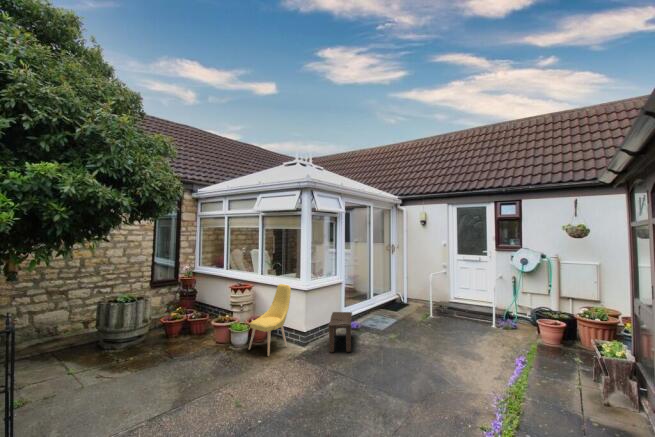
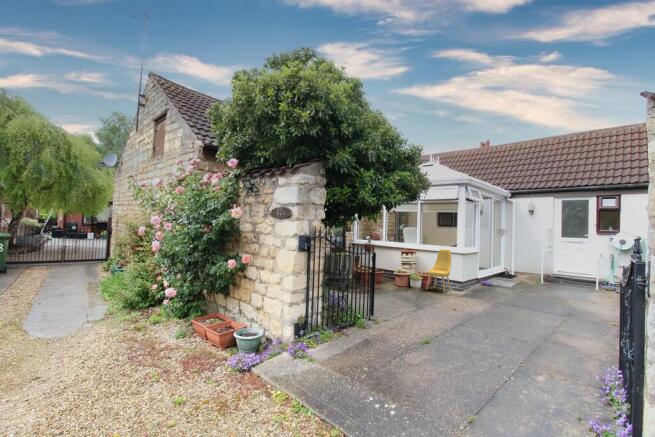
bench: present [328,312,352,352] -> none [475,271,499,294]

